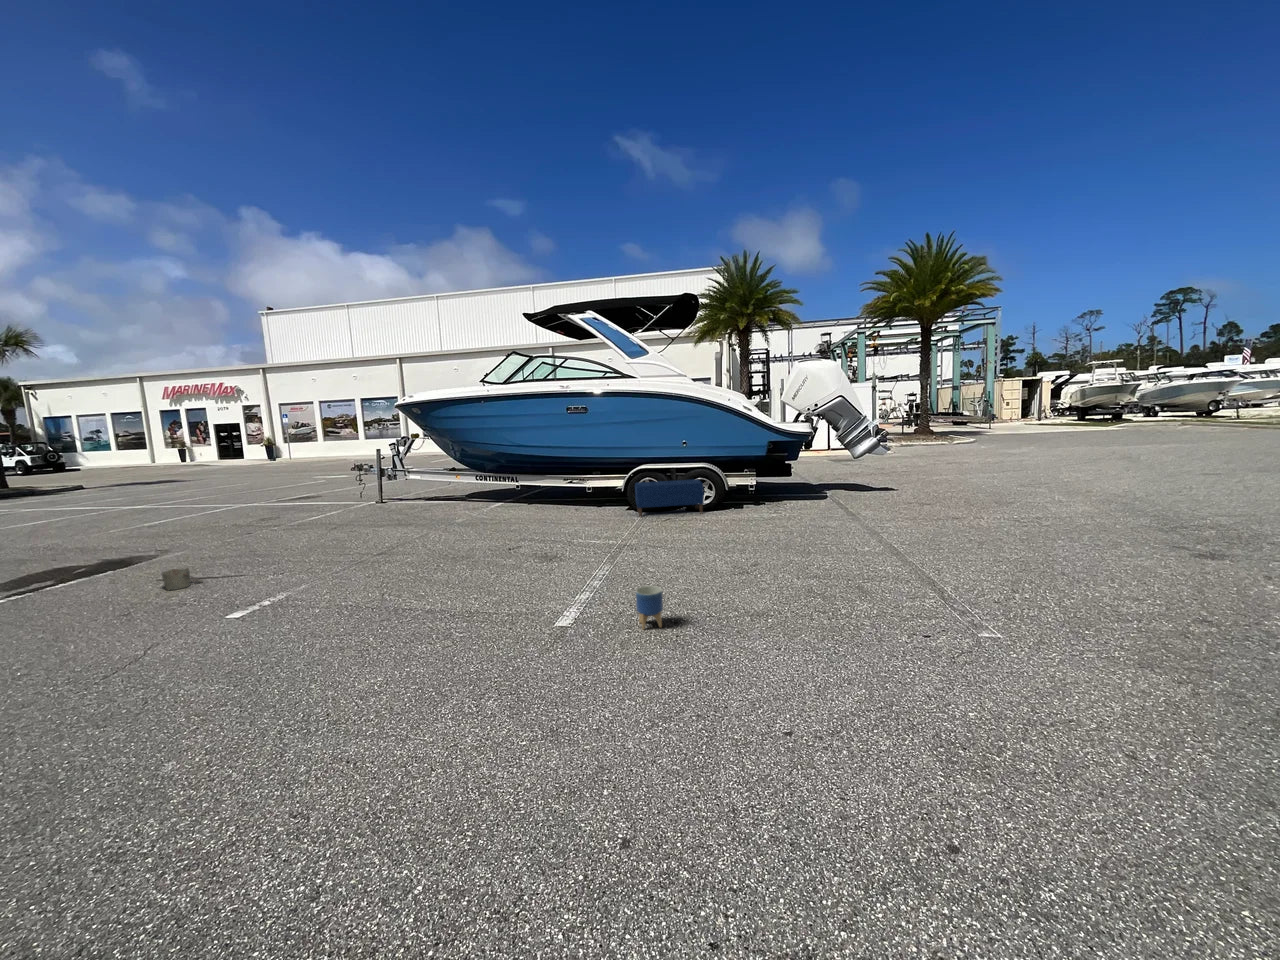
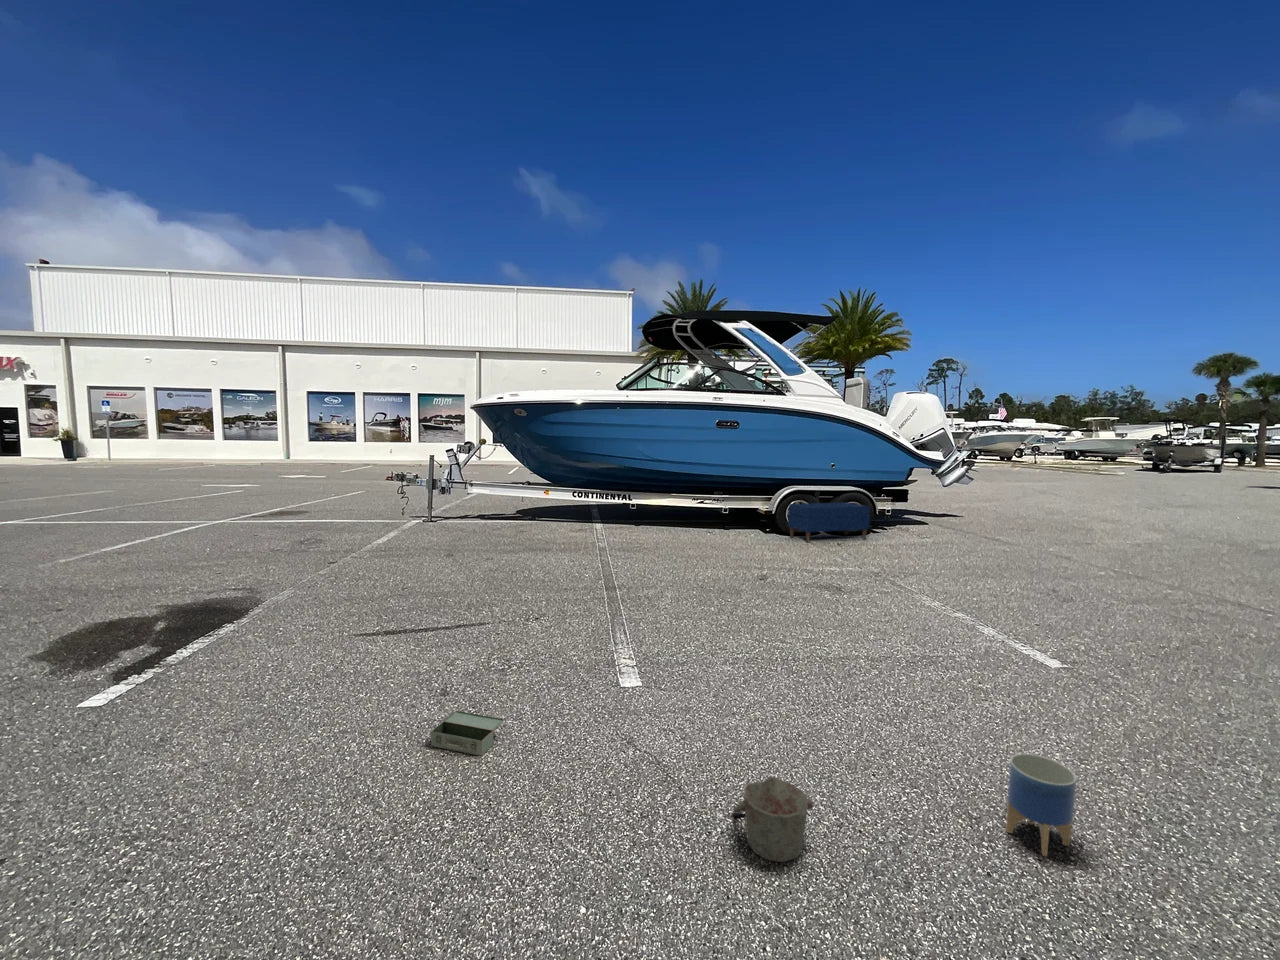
bucket: present [162,568,203,590] -> present [733,777,813,862]
planter: present [636,586,663,629] -> present [1006,753,1076,856]
toolbox: none [50,631,97,657] -> present [431,711,503,756]

